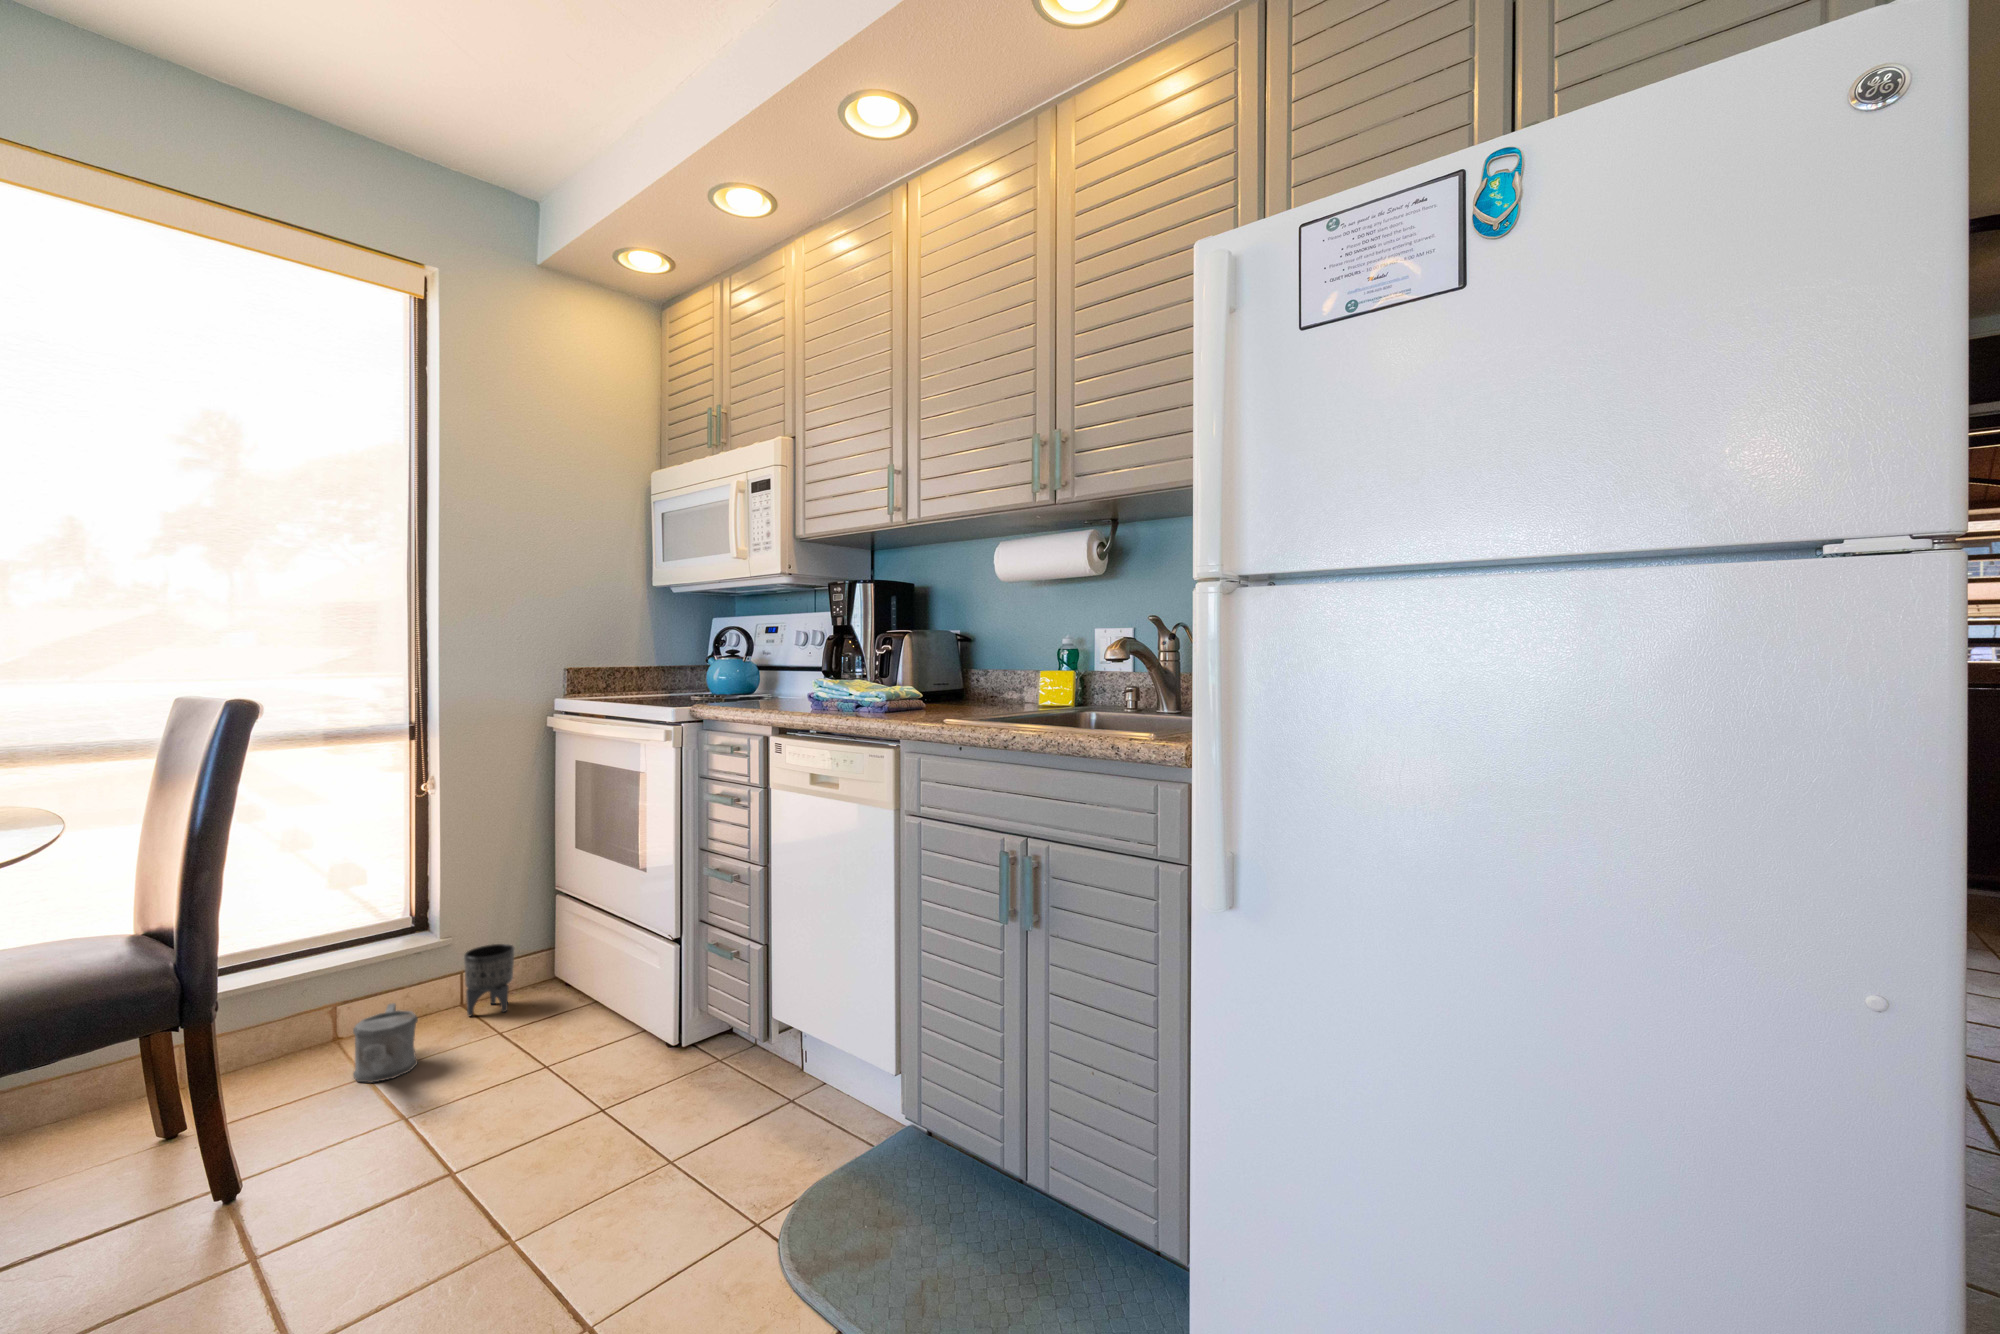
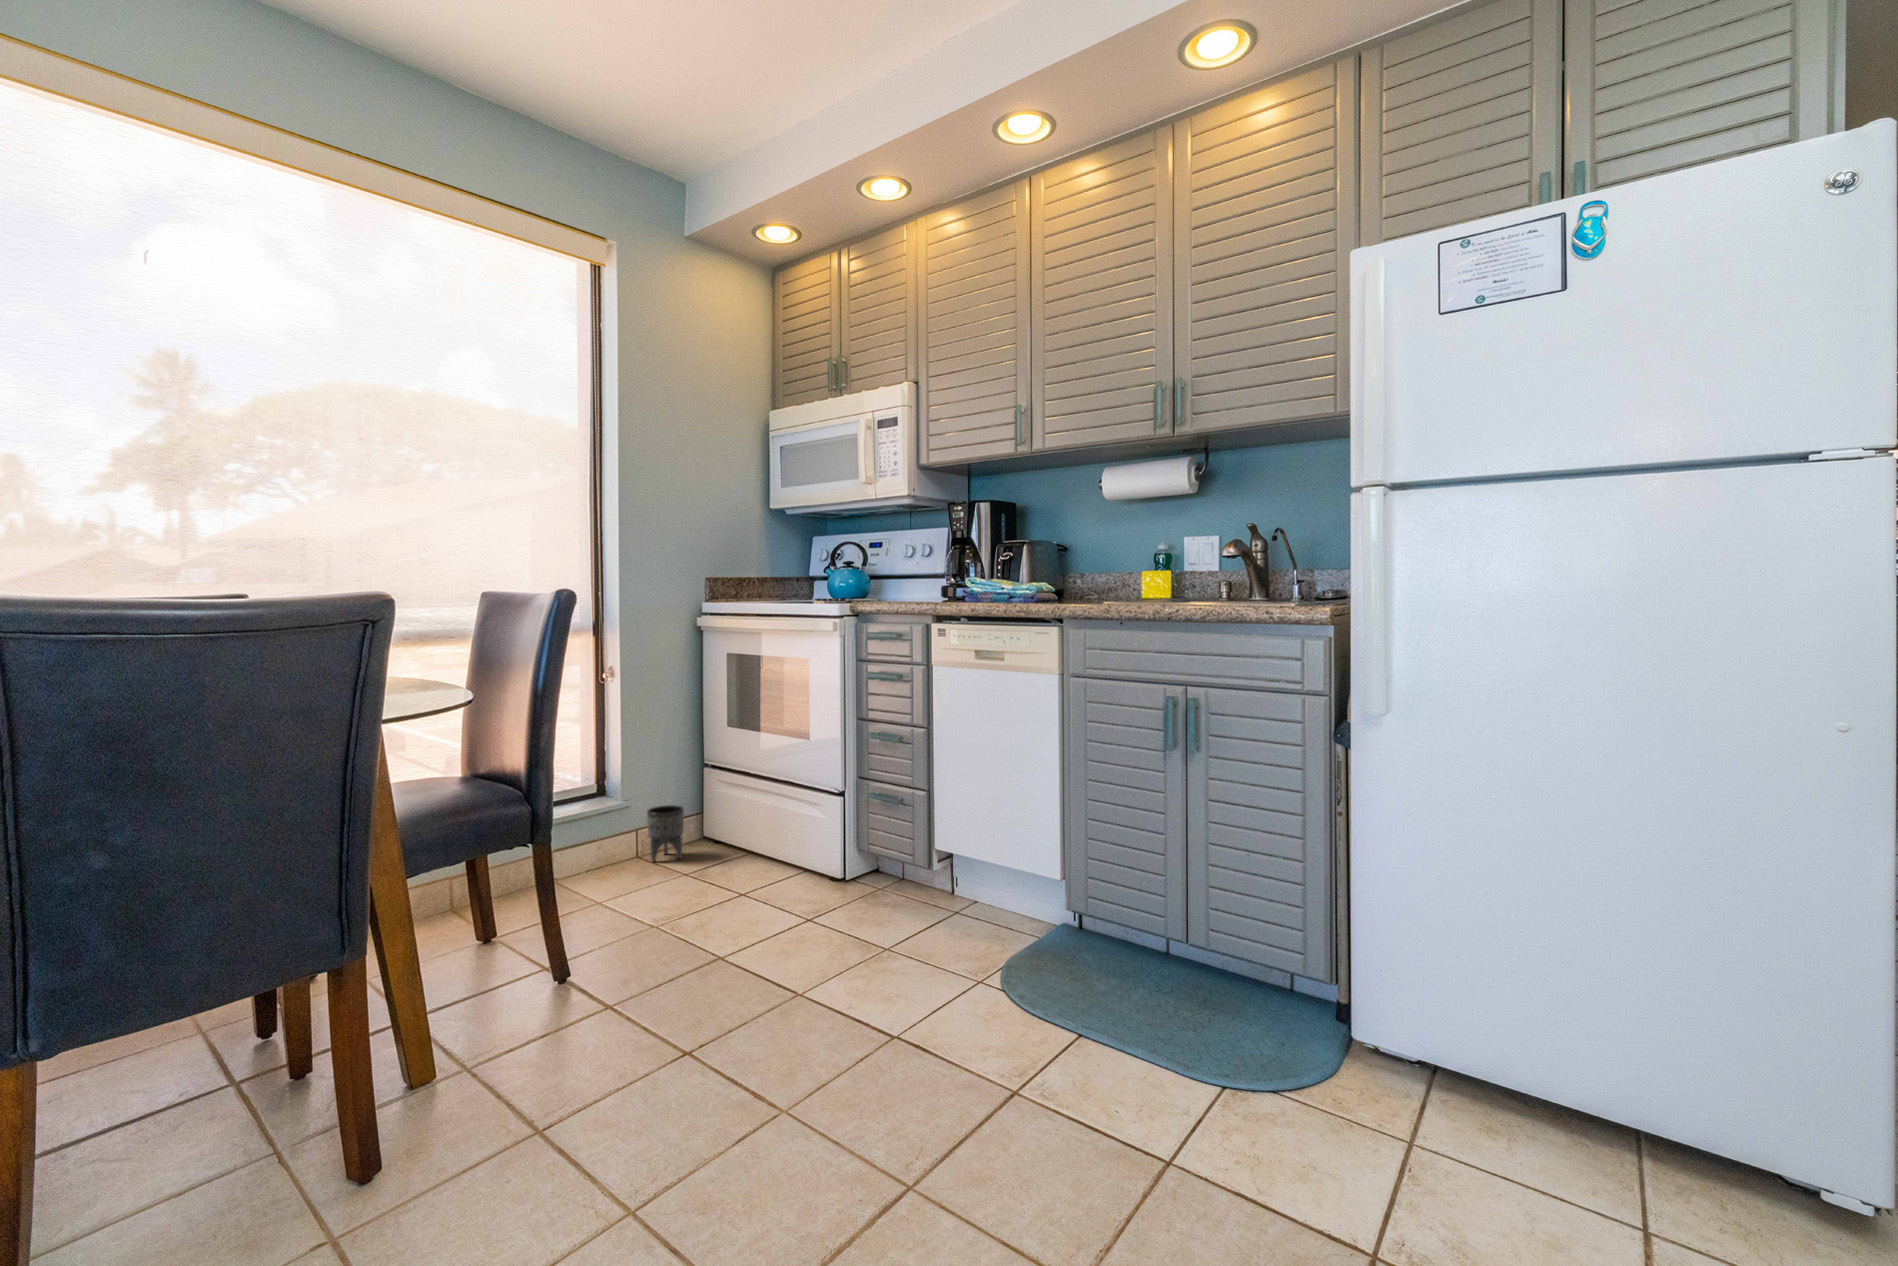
watering can: present [353,1003,418,1083] -> none [592,845,638,902]

